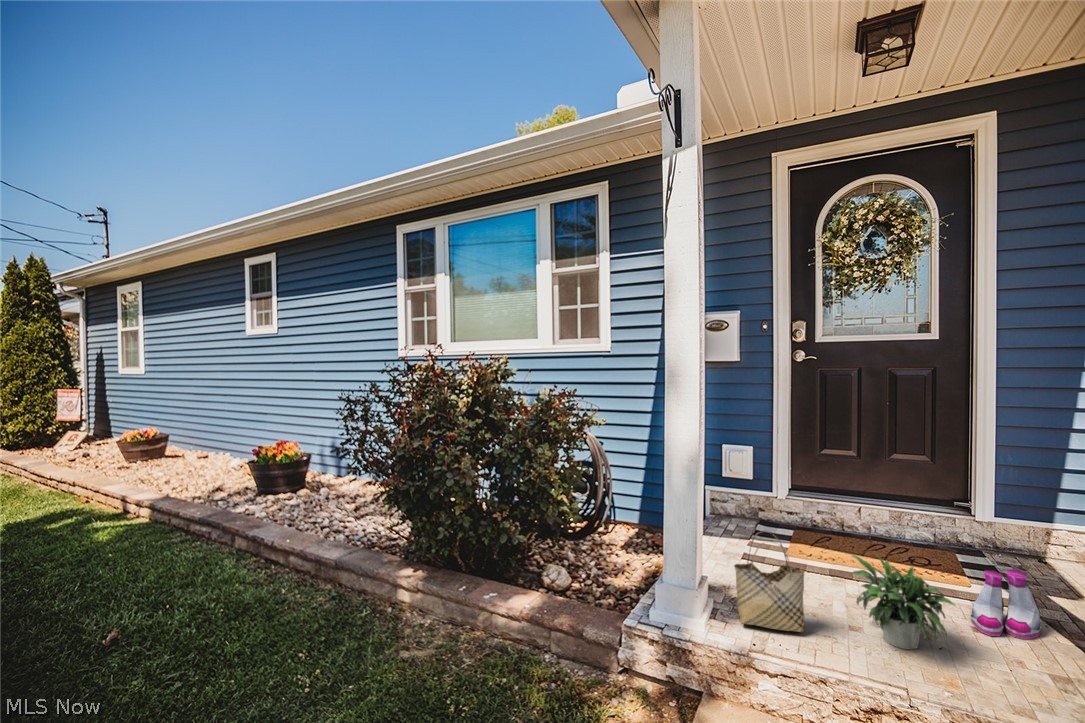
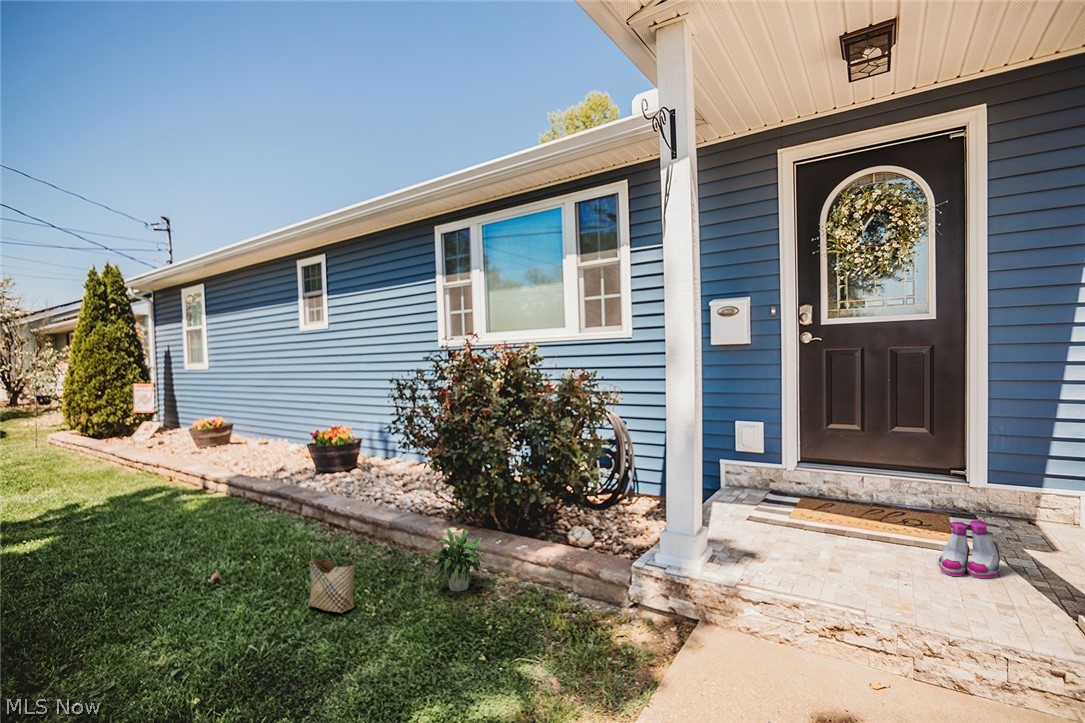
woven basket: present [734,531,805,632] -> present [308,533,356,613]
potted plant: present [844,554,955,649] -> present [429,528,487,592]

